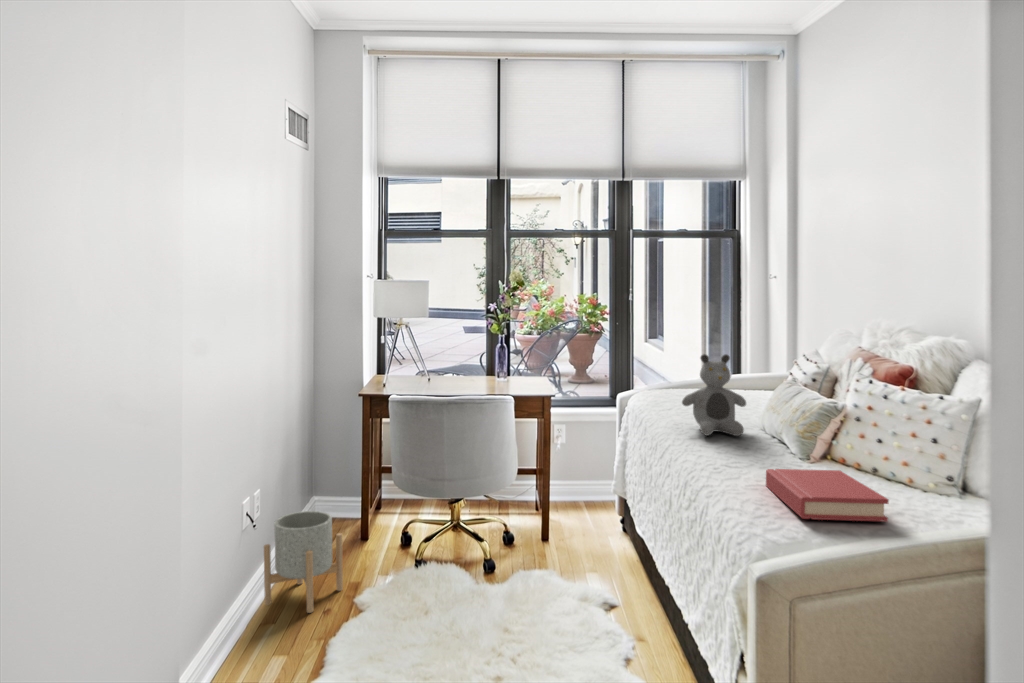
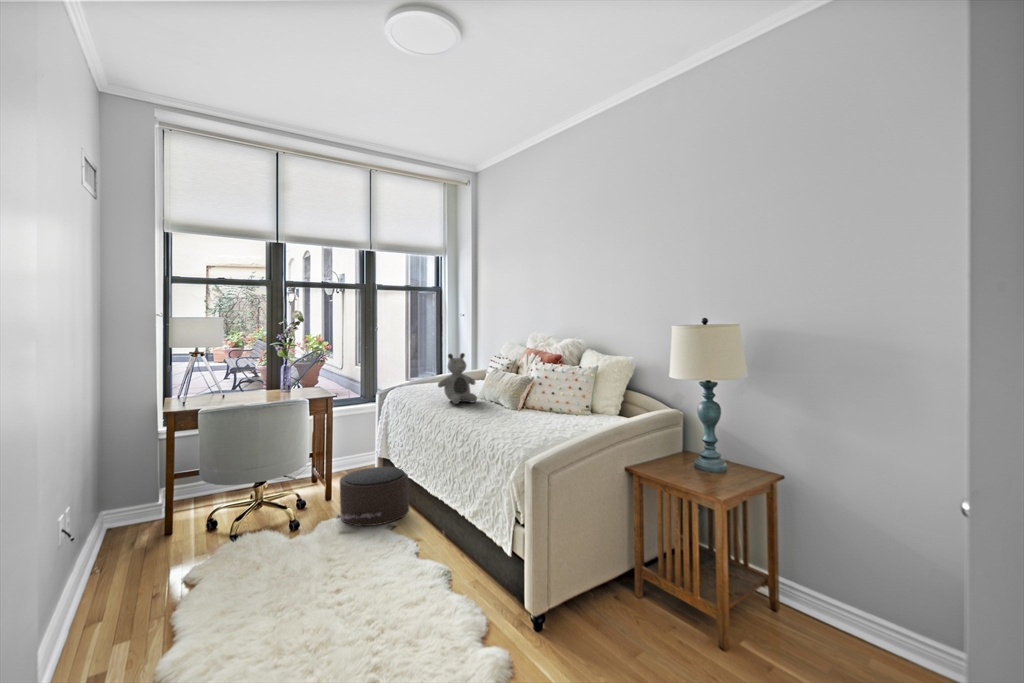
hardback book: present [766,469,889,522] -> none [502,410,568,436]
pouf: none [529,505,636,591] -> present [336,467,409,526]
planter: present [264,511,343,613] -> none [79,511,165,607]

